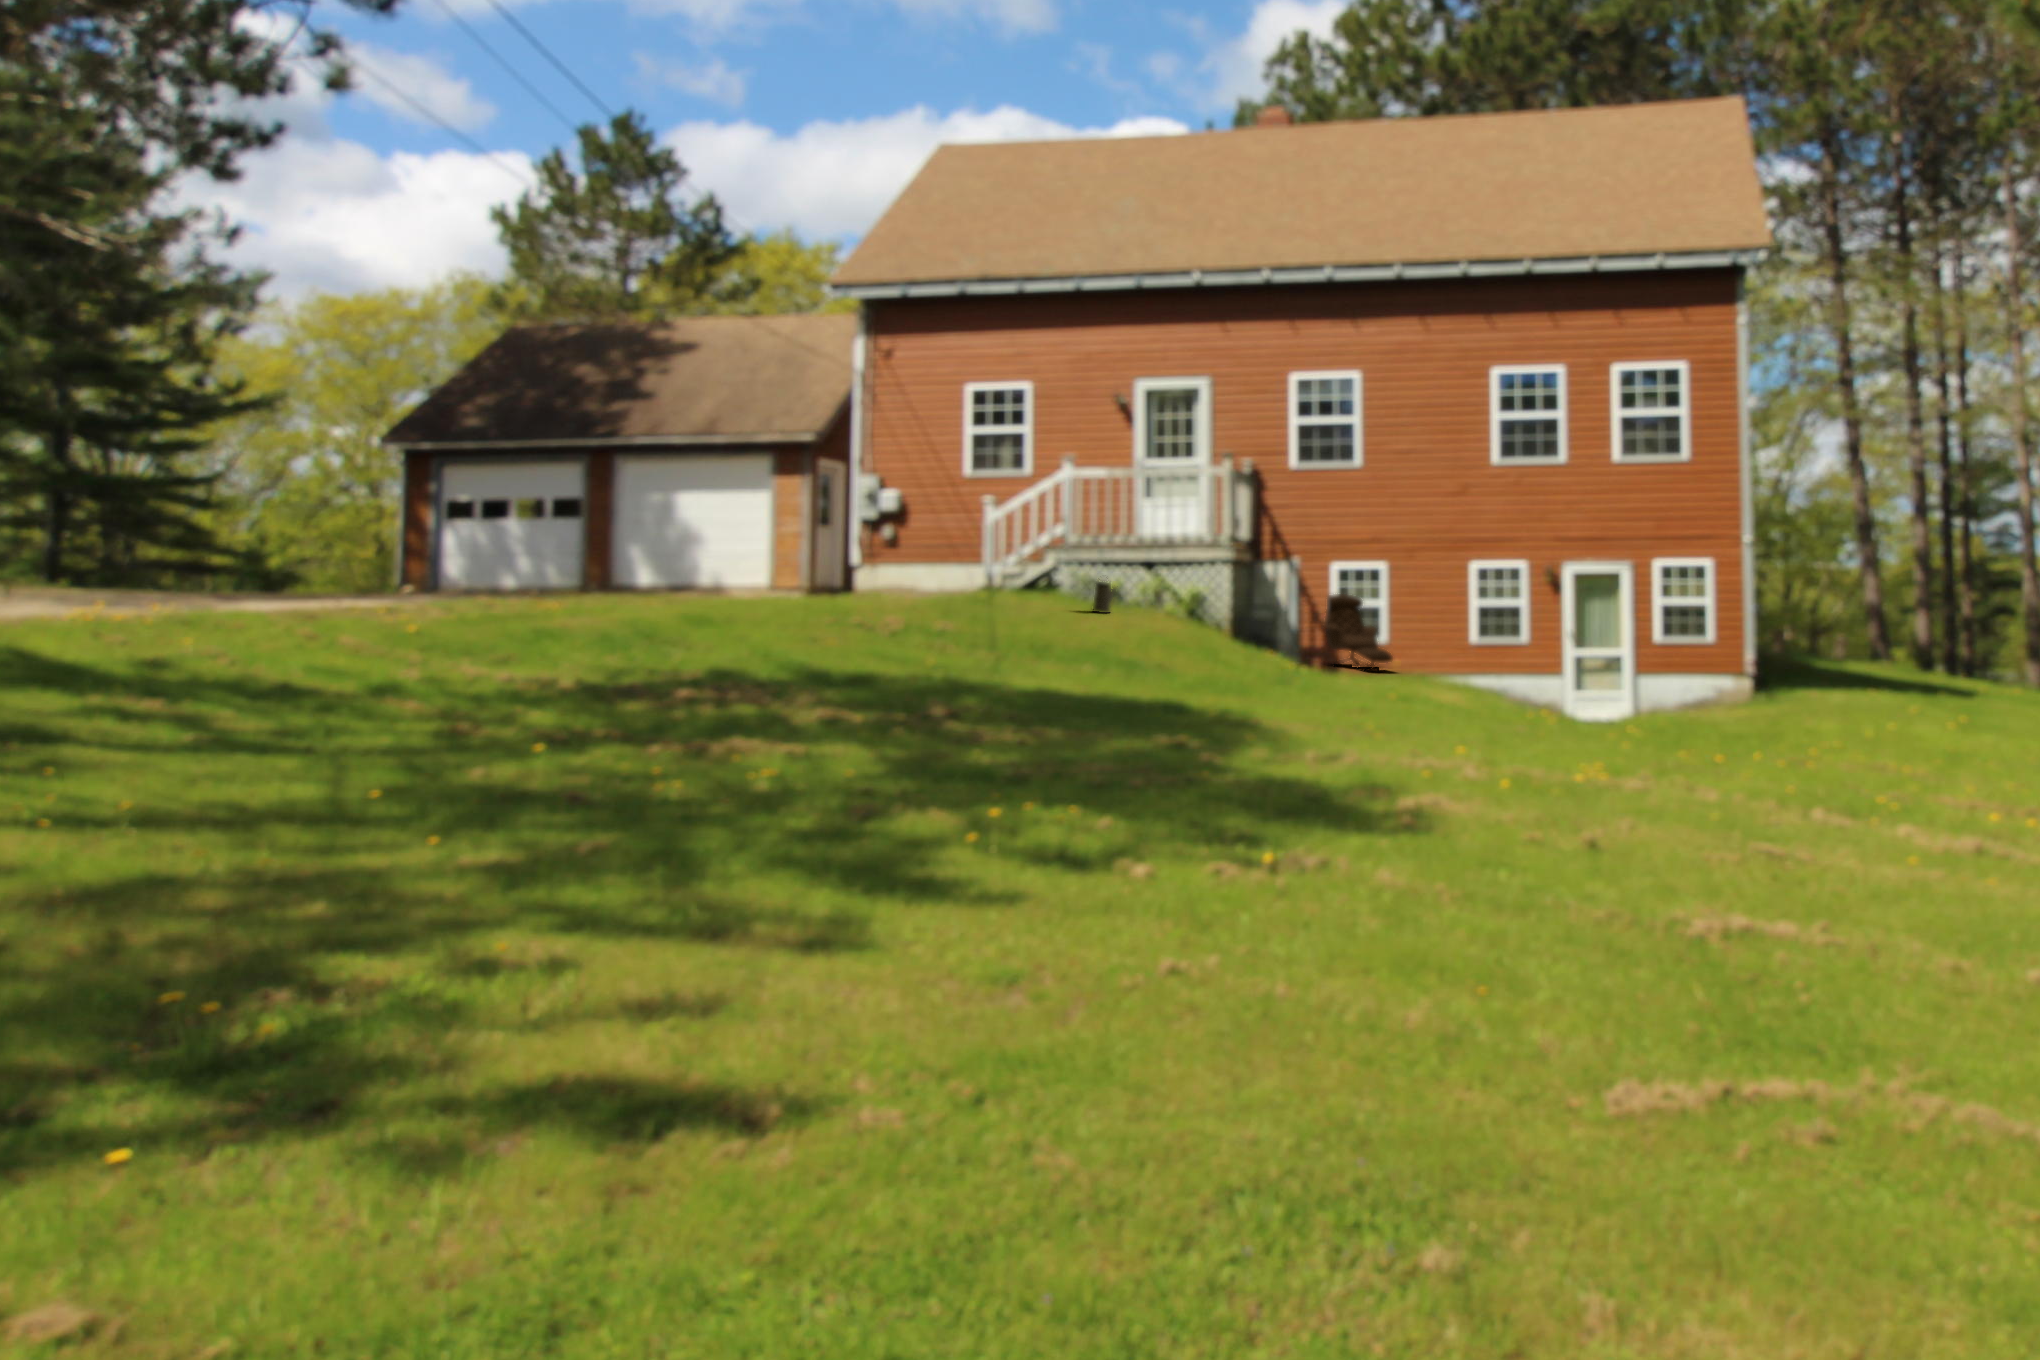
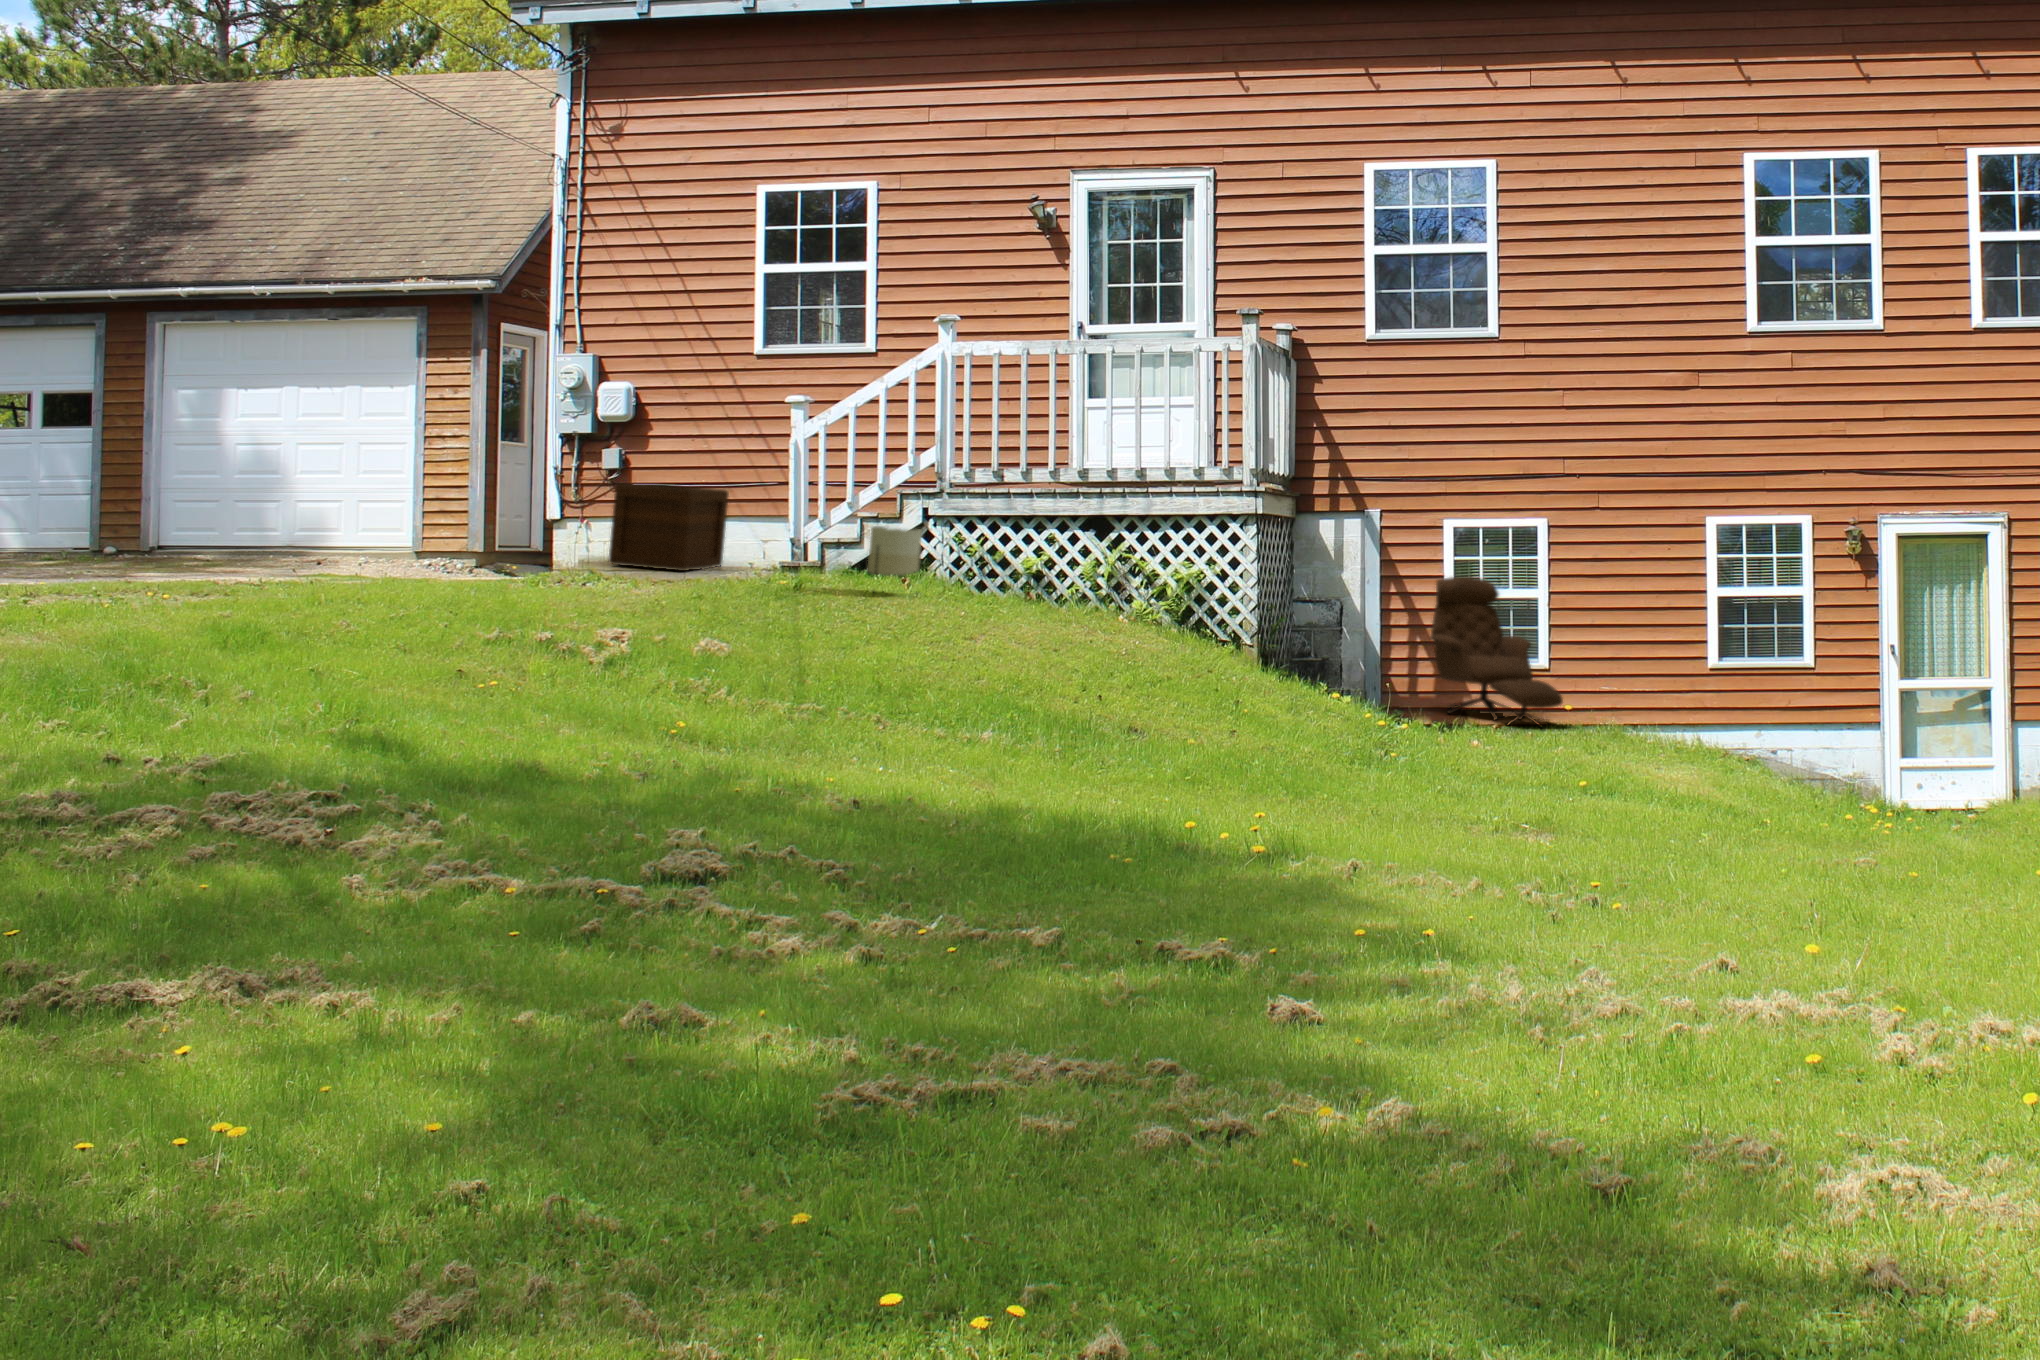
wooden crate: none [892,545,953,590] -> present [609,484,729,571]
planter: none [1028,567,1056,604] -> present [868,526,922,577]
watering can: present [1093,582,1116,613] -> none [989,544,1042,616]

